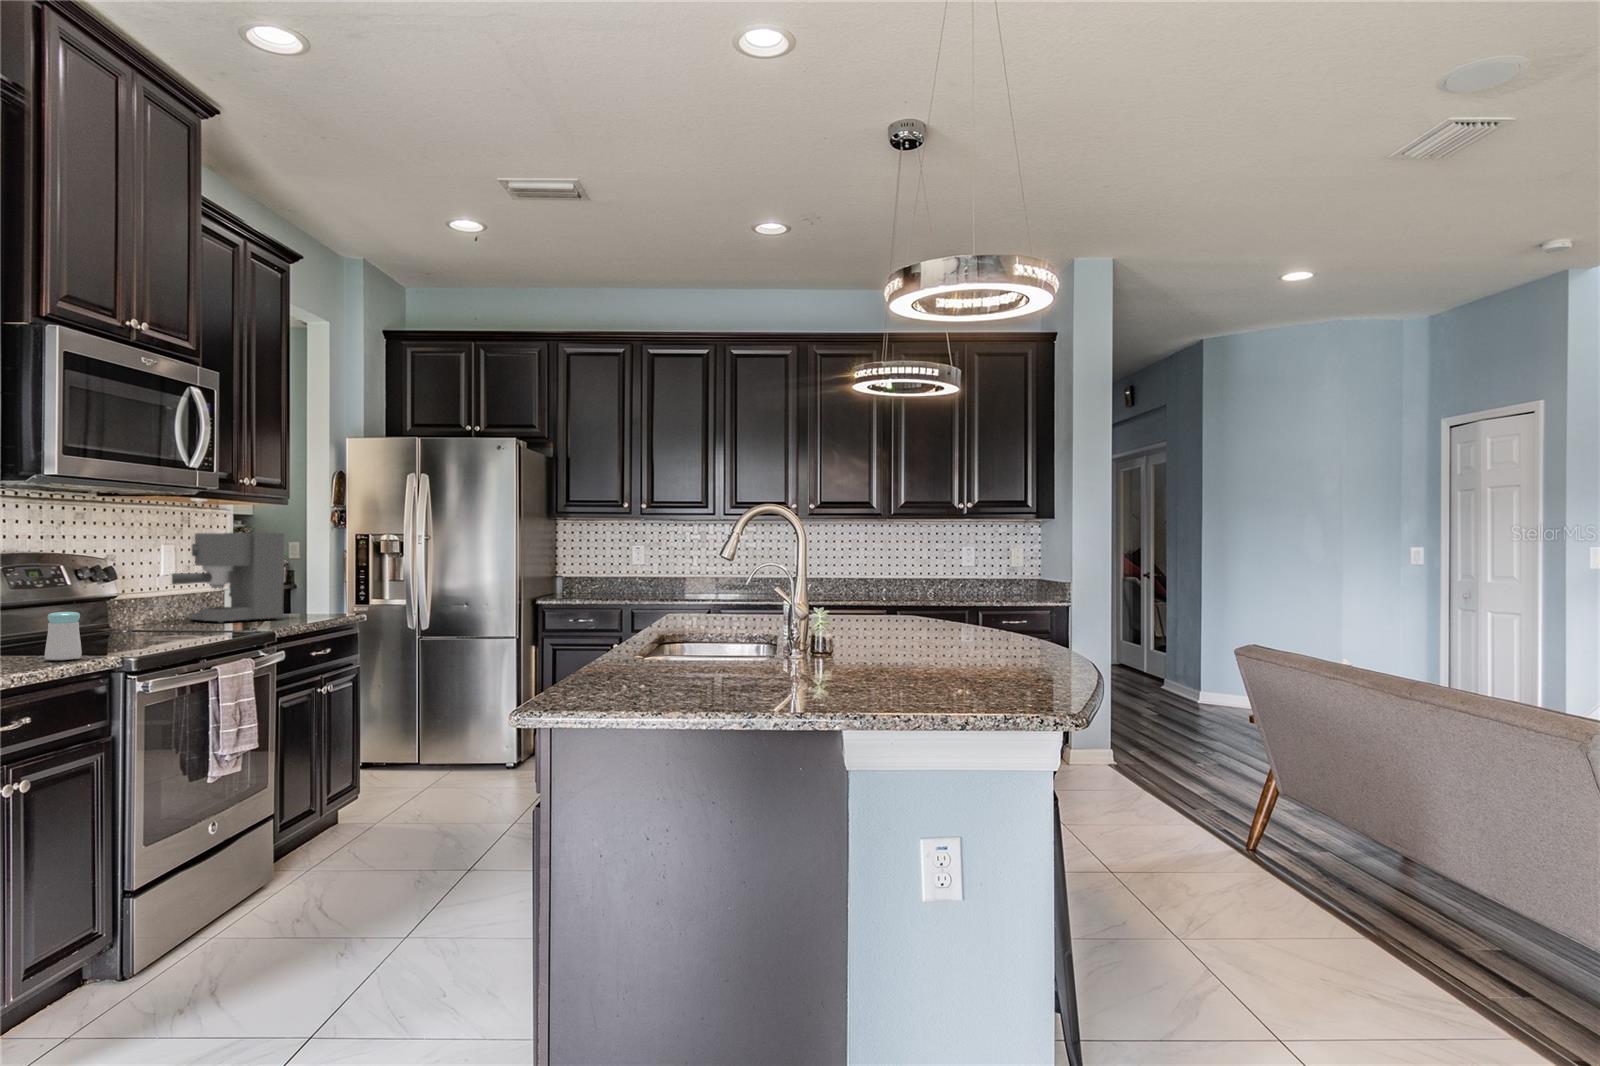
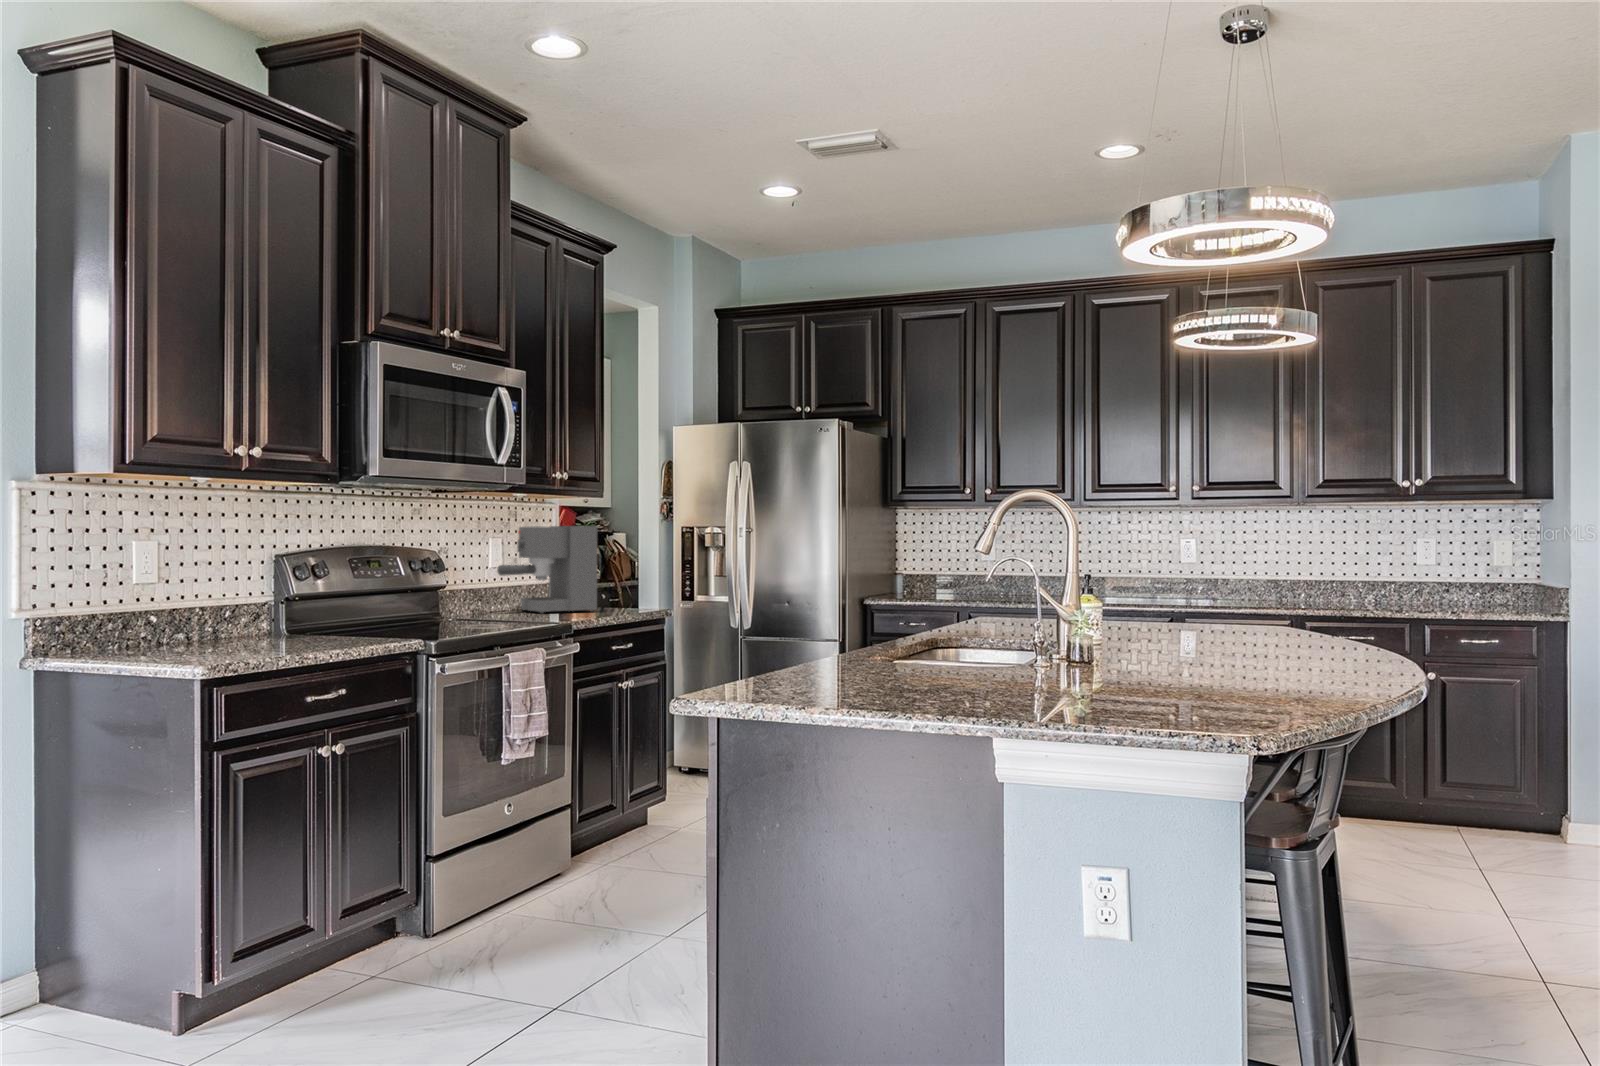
salt shaker: present [45,612,82,660] -> none [361,596,390,640]

